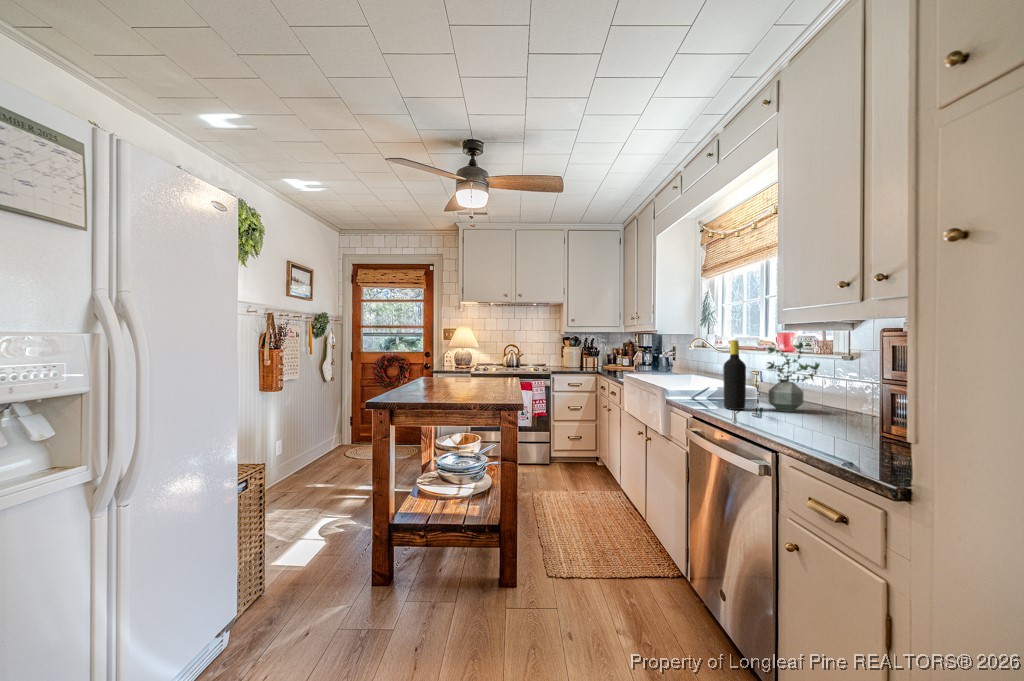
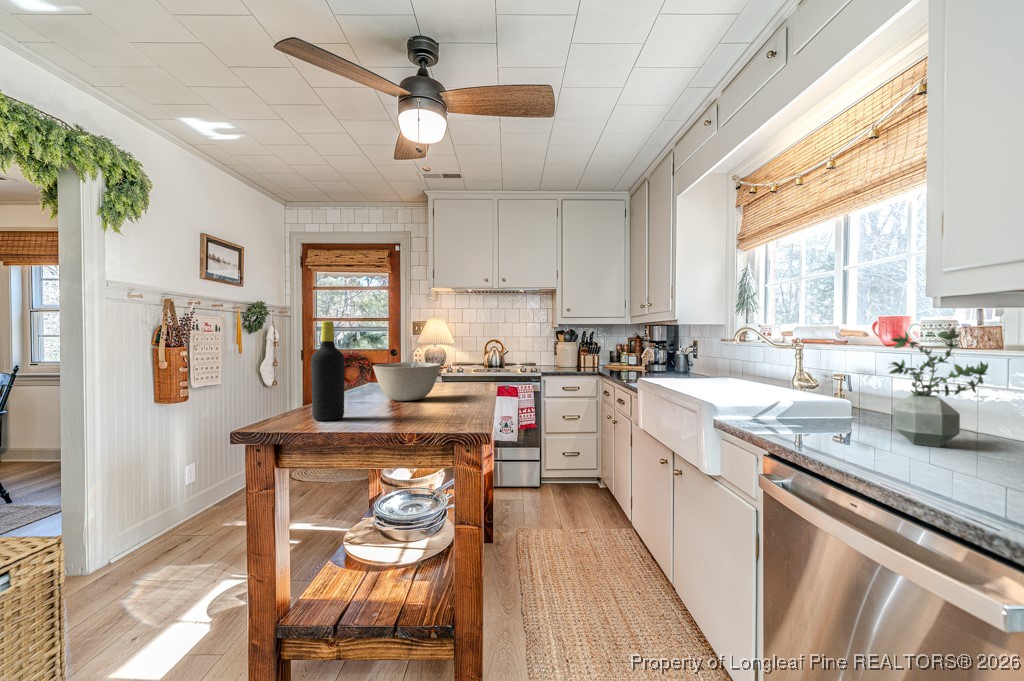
bottle: present [723,340,746,410] -> present [311,321,345,421]
bowl: none [437,361,483,388] -> present [373,362,441,401]

